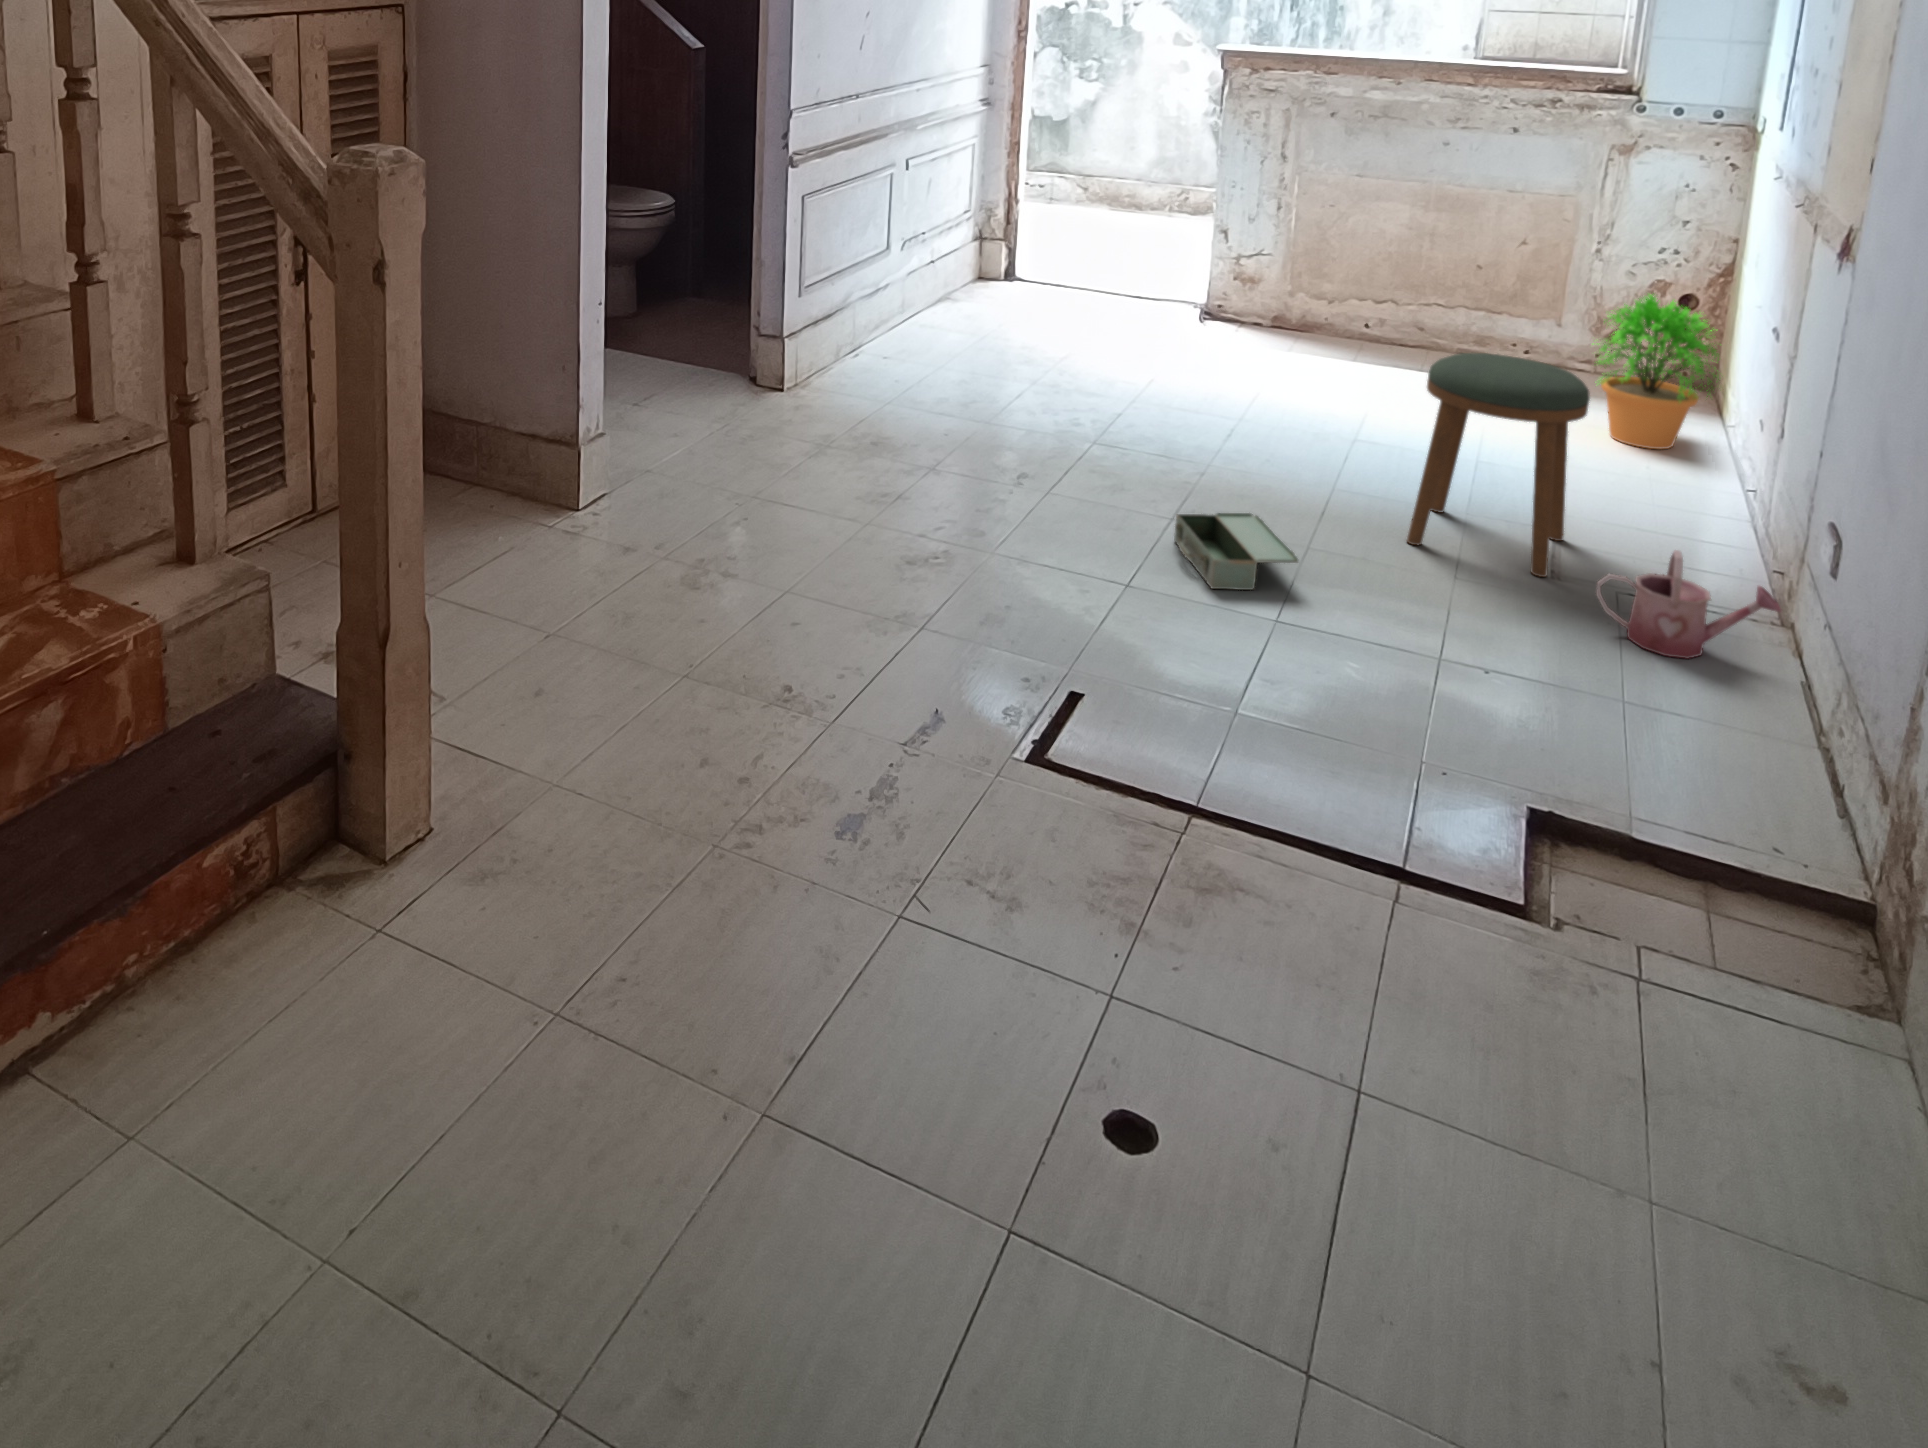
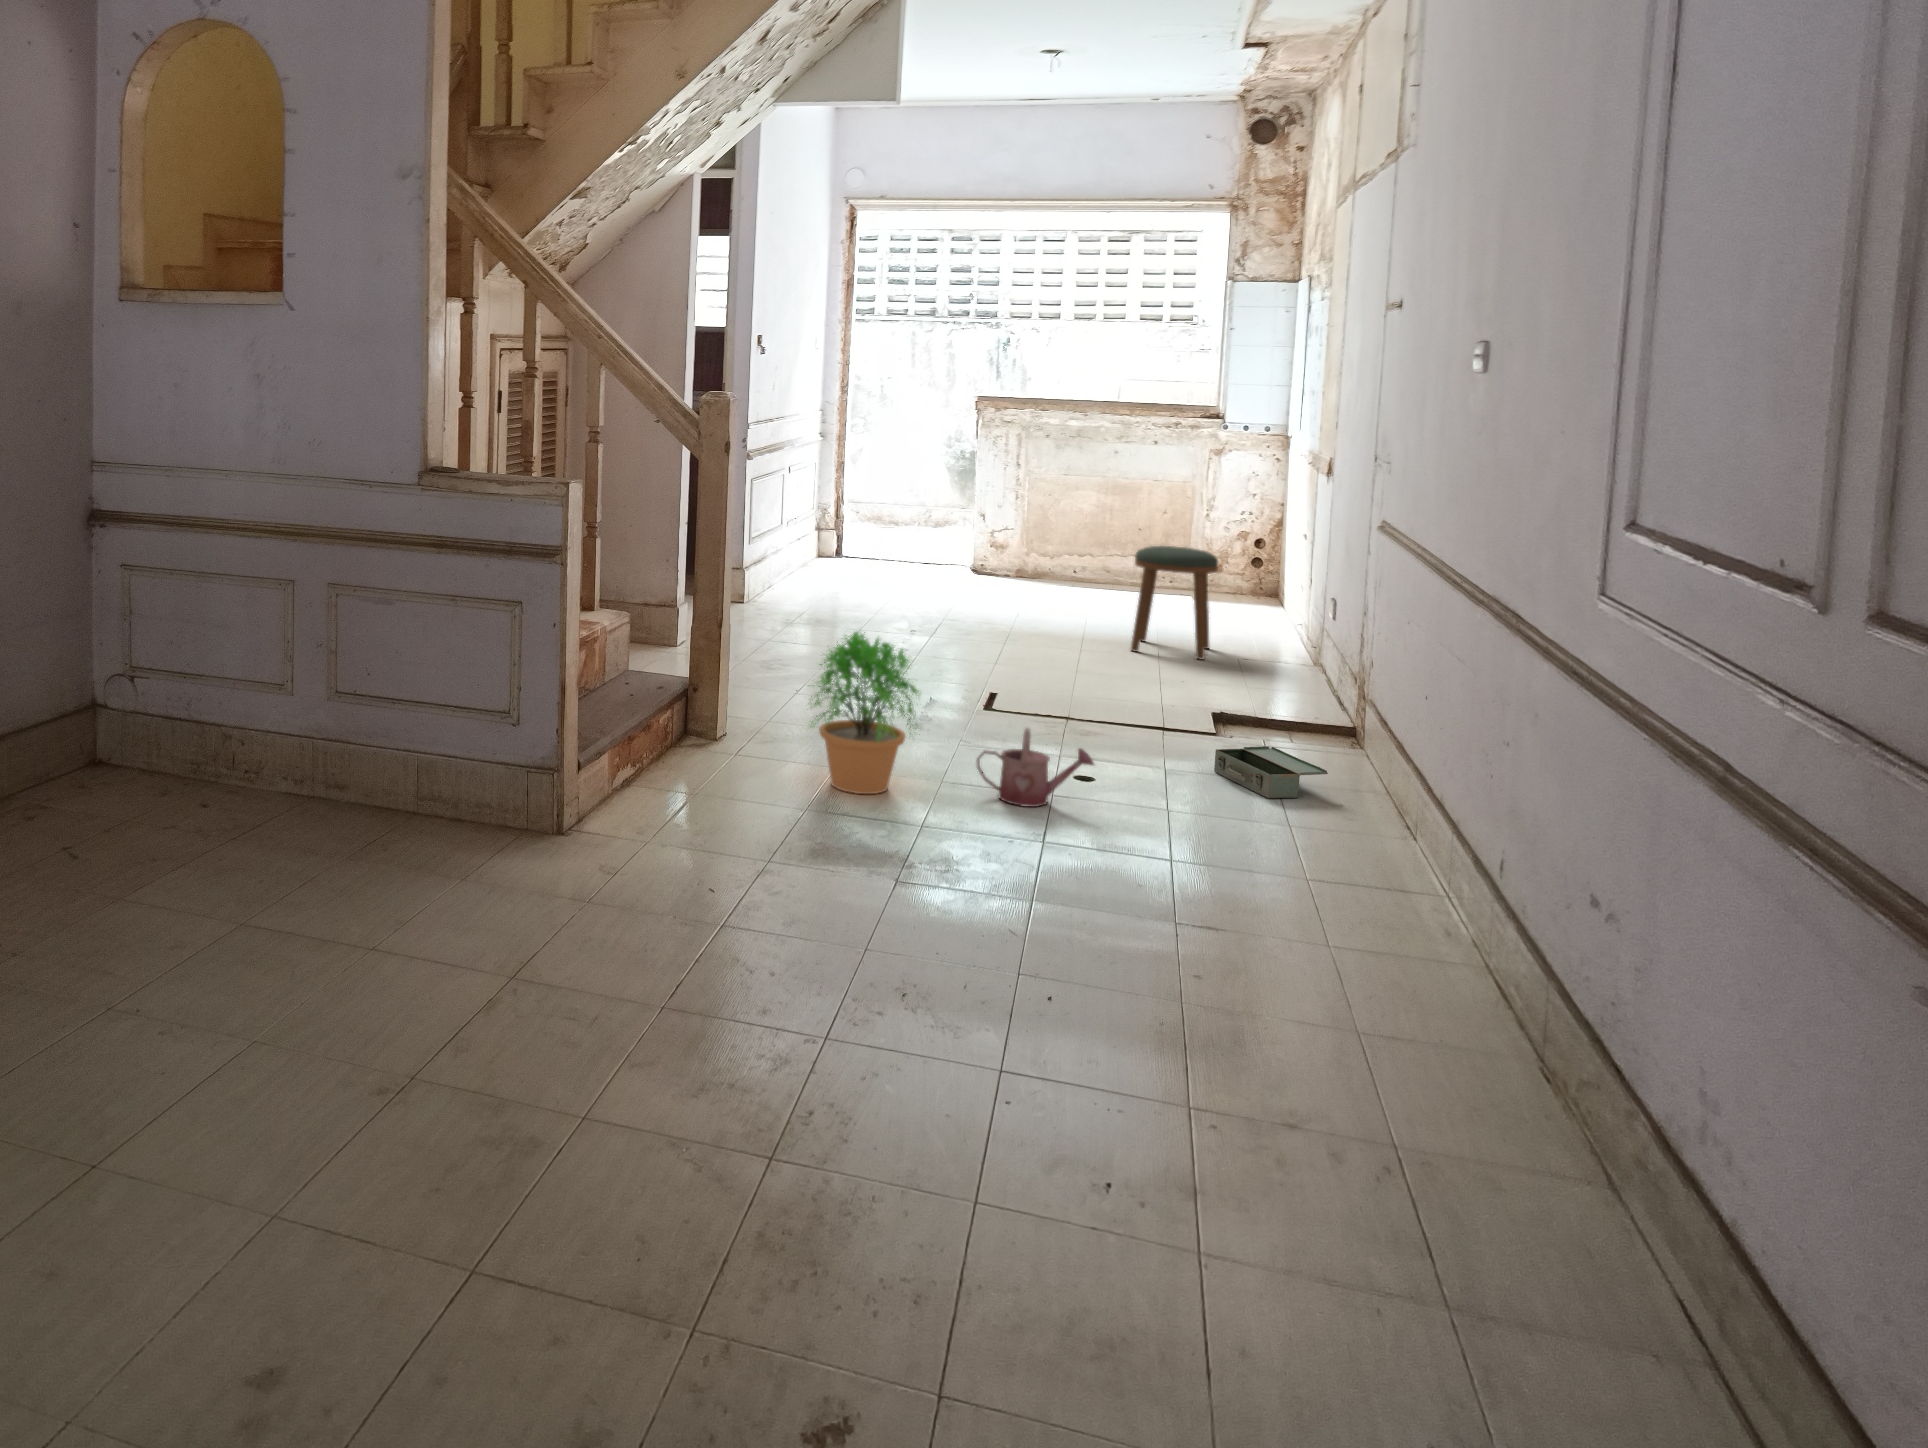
potted plant: present [1592,294,1719,449] -> present [809,632,919,794]
toolbox: present [1174,513,1298,590] -> present [1214,746,1328,798]
watering can: present [1596,550,1781,659] -> present [977,728,1095,807]

